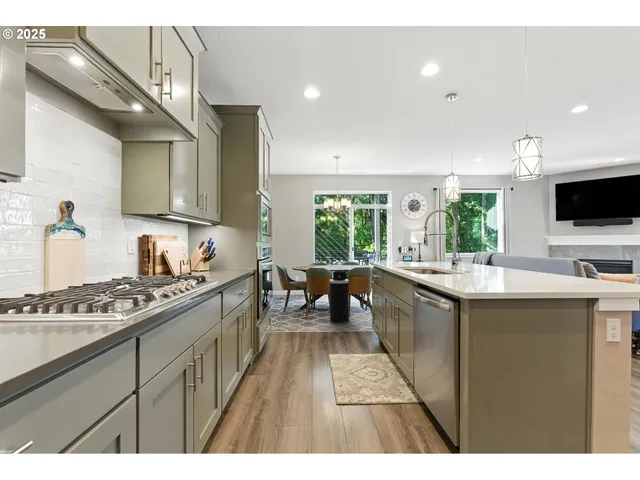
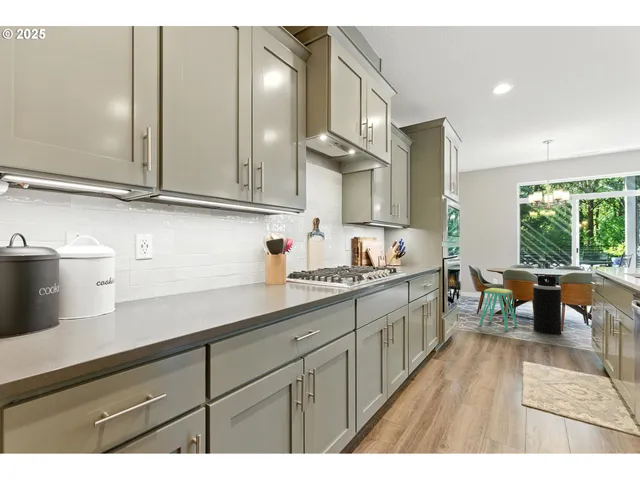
stool: none [288,286,318,326] -> present [480,288,517,331]

